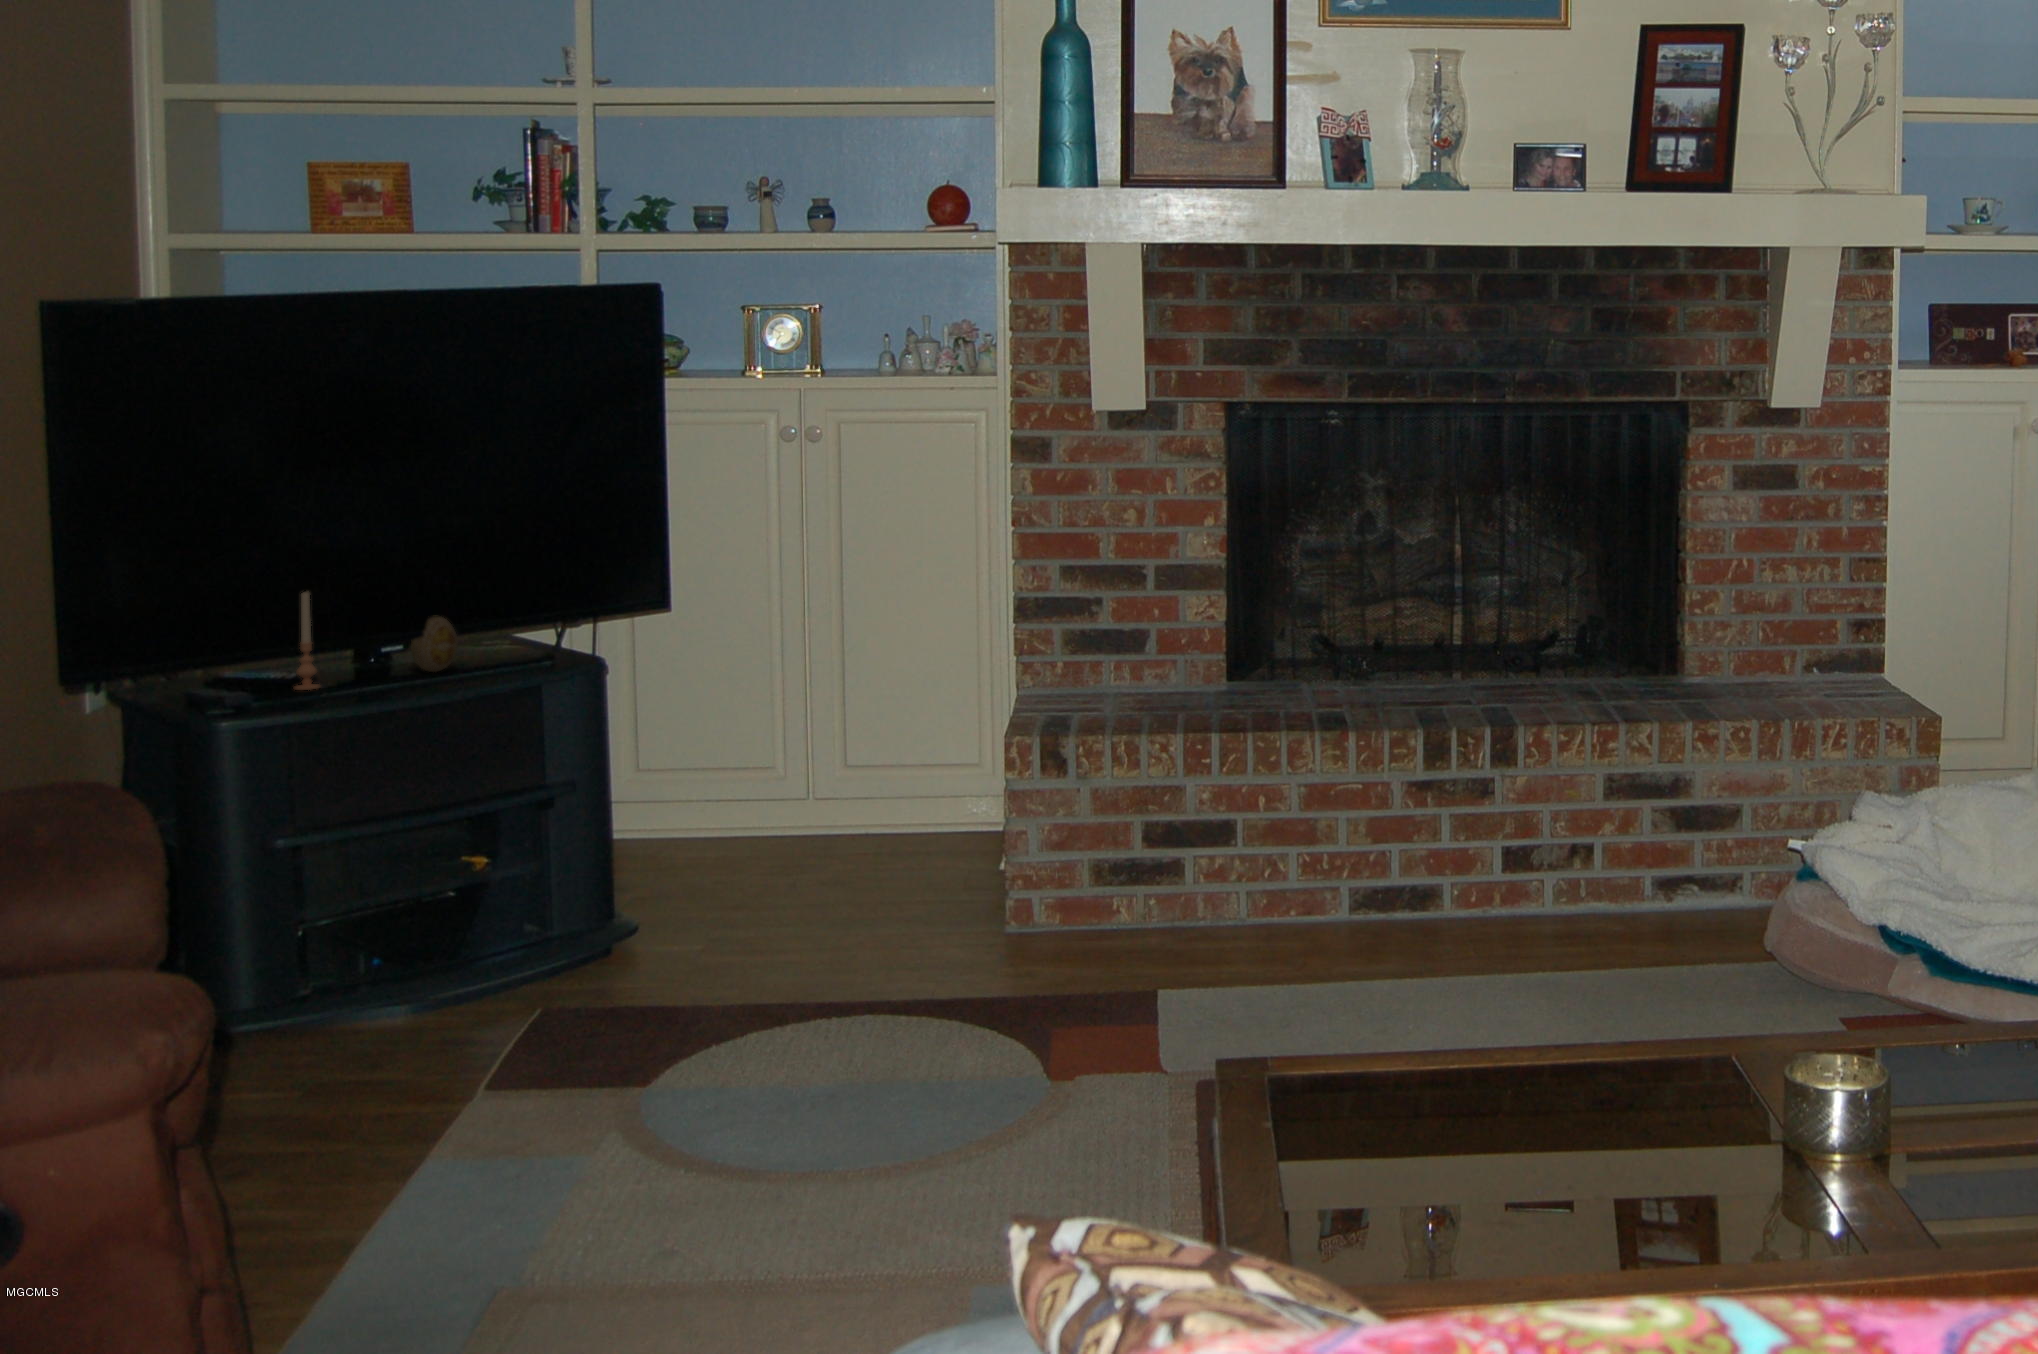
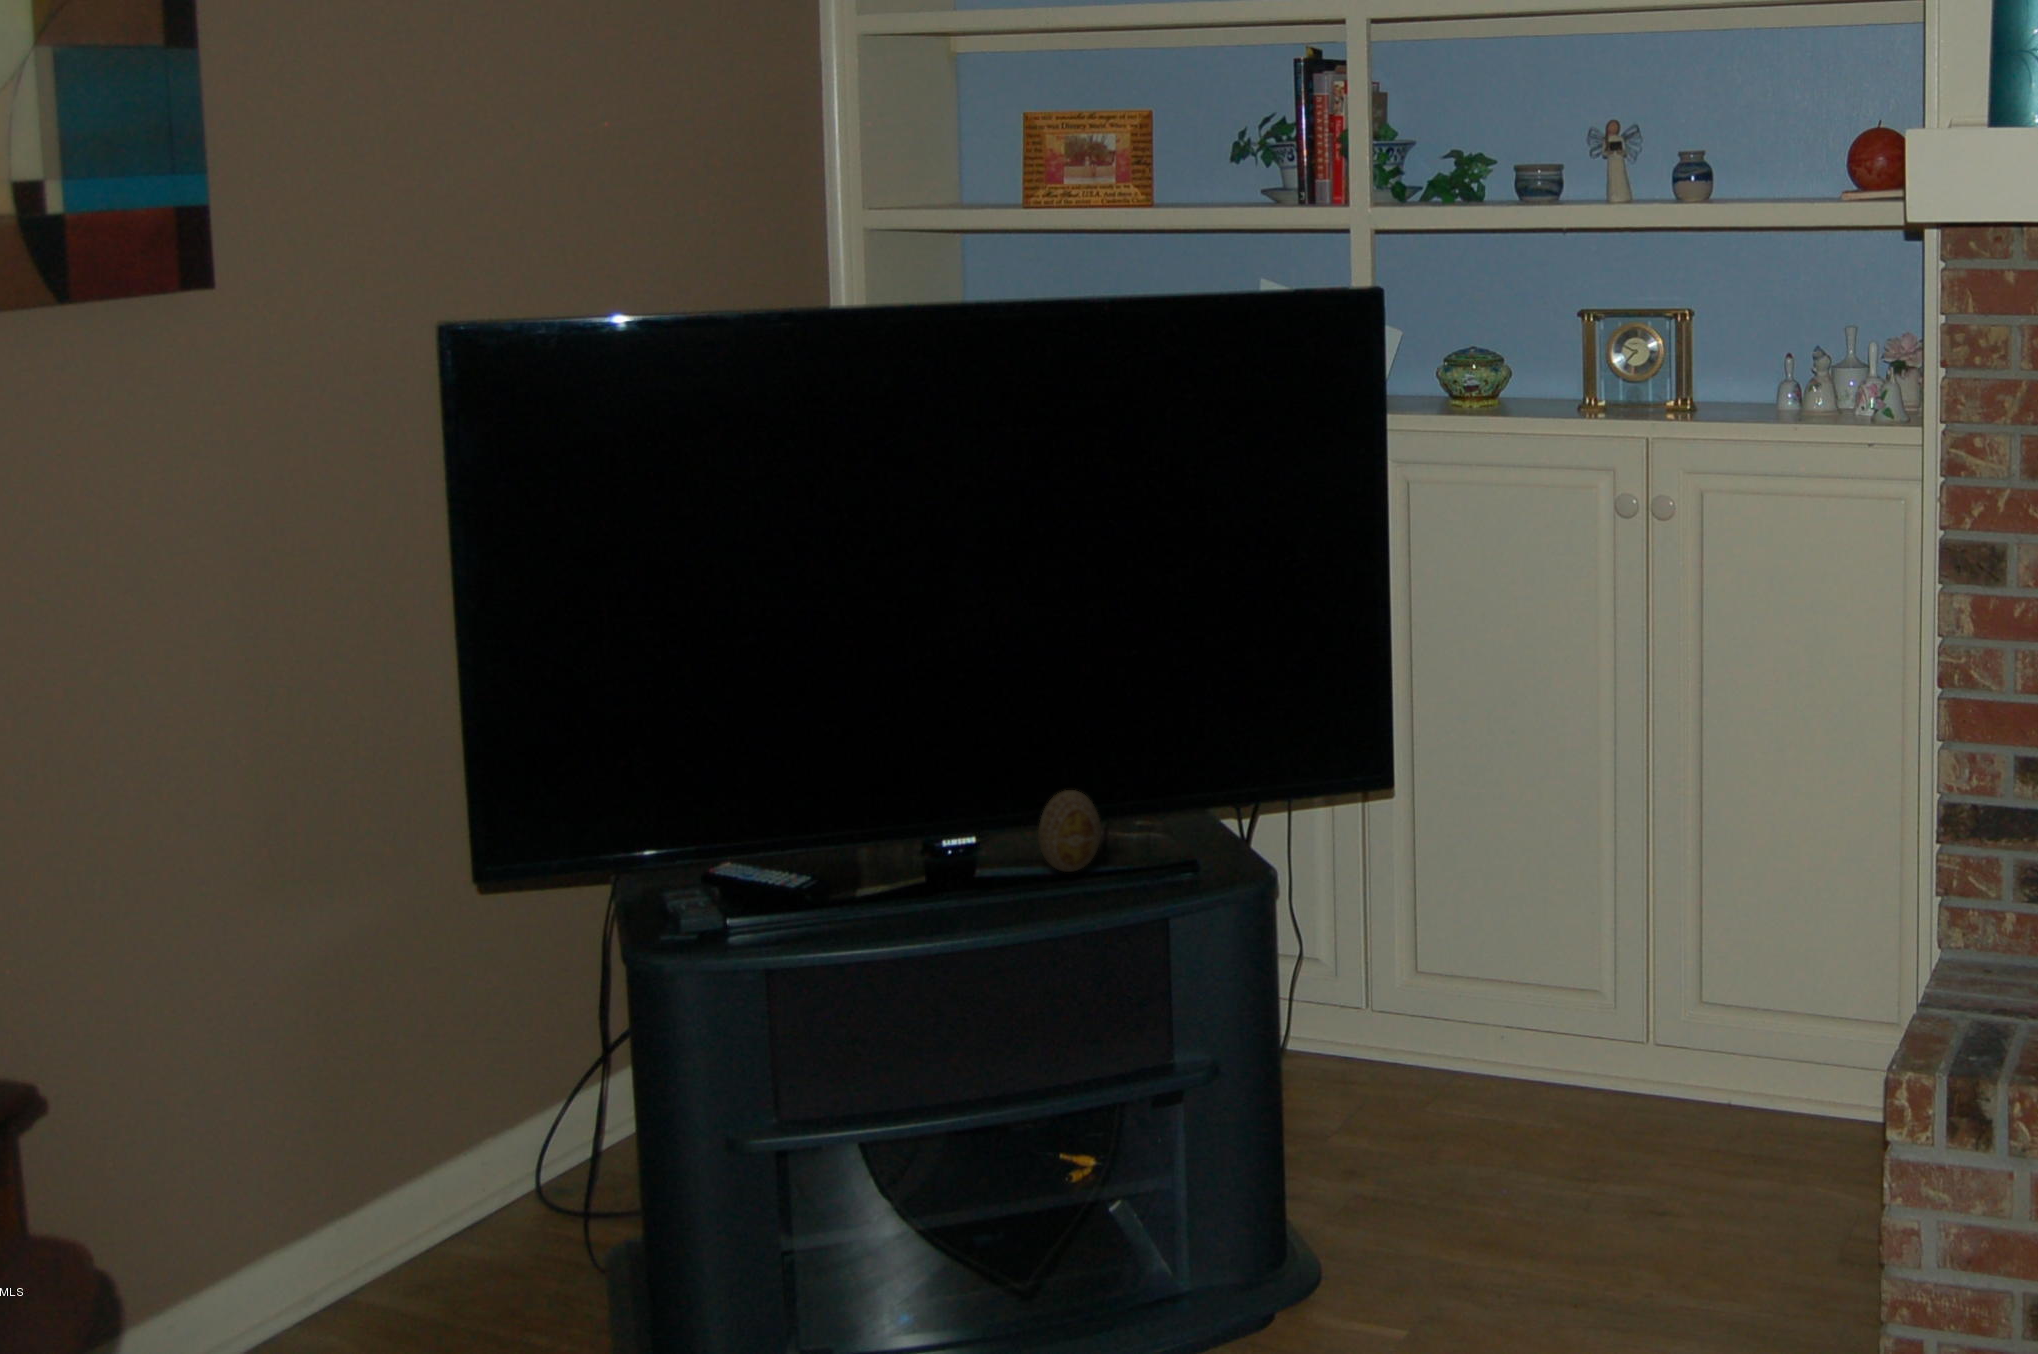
candle: present [294,592,320,690] -> none [862,763,899,907]

